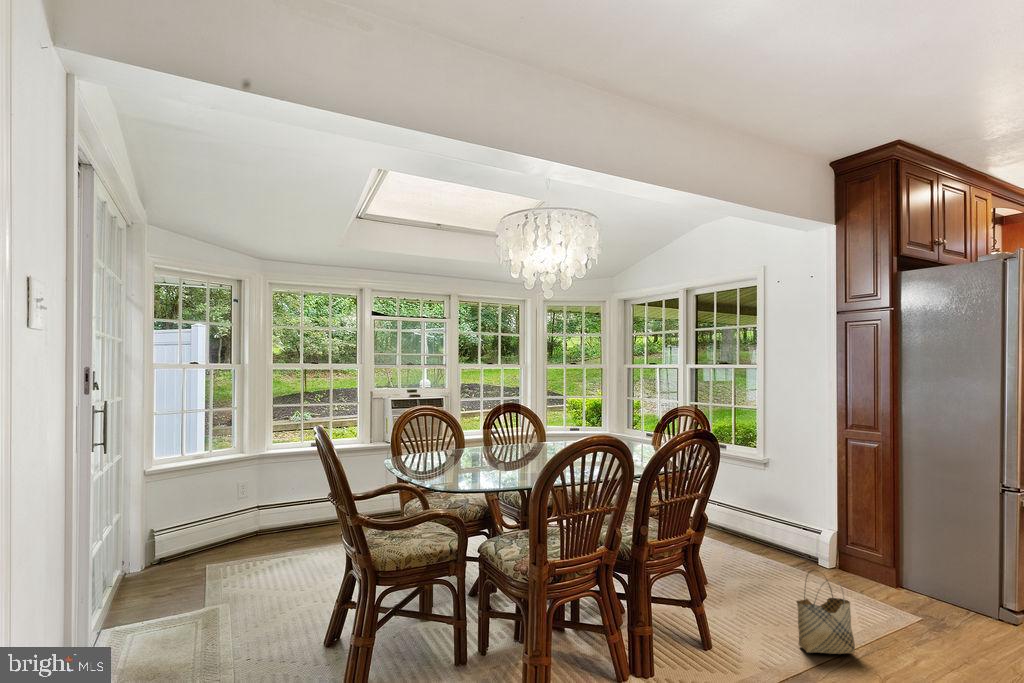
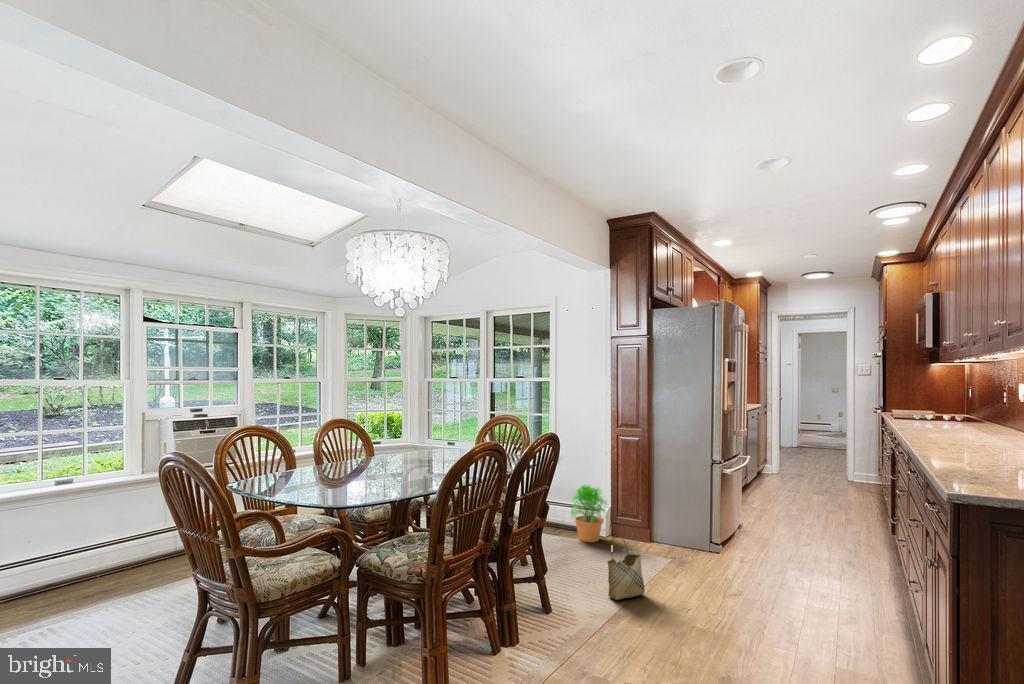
potted plant: none [774,498,836,573] -> present [571,485,606,542]

